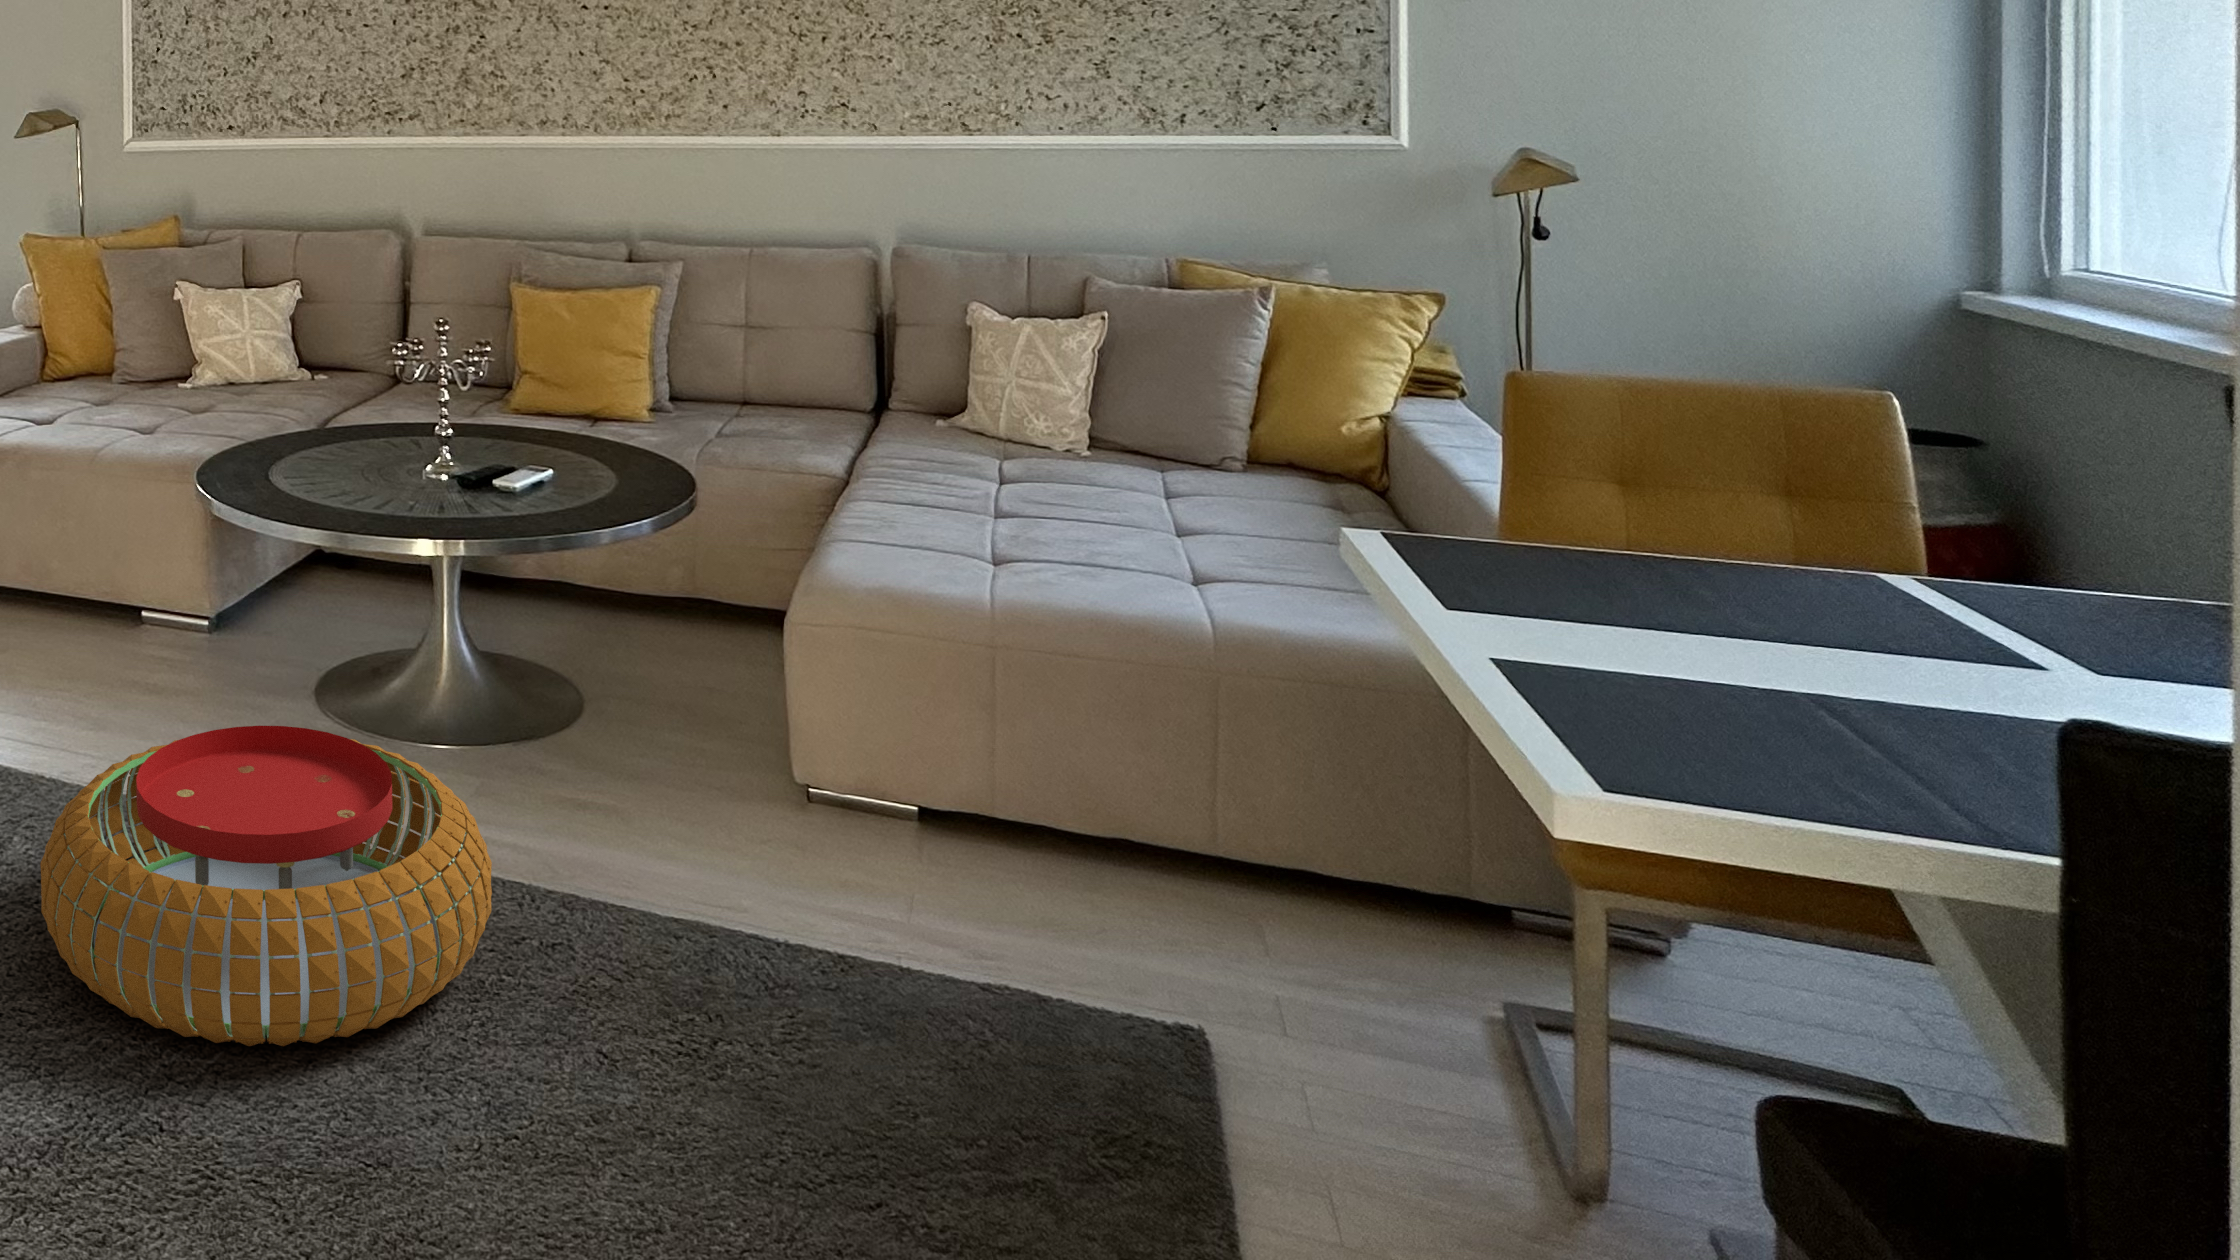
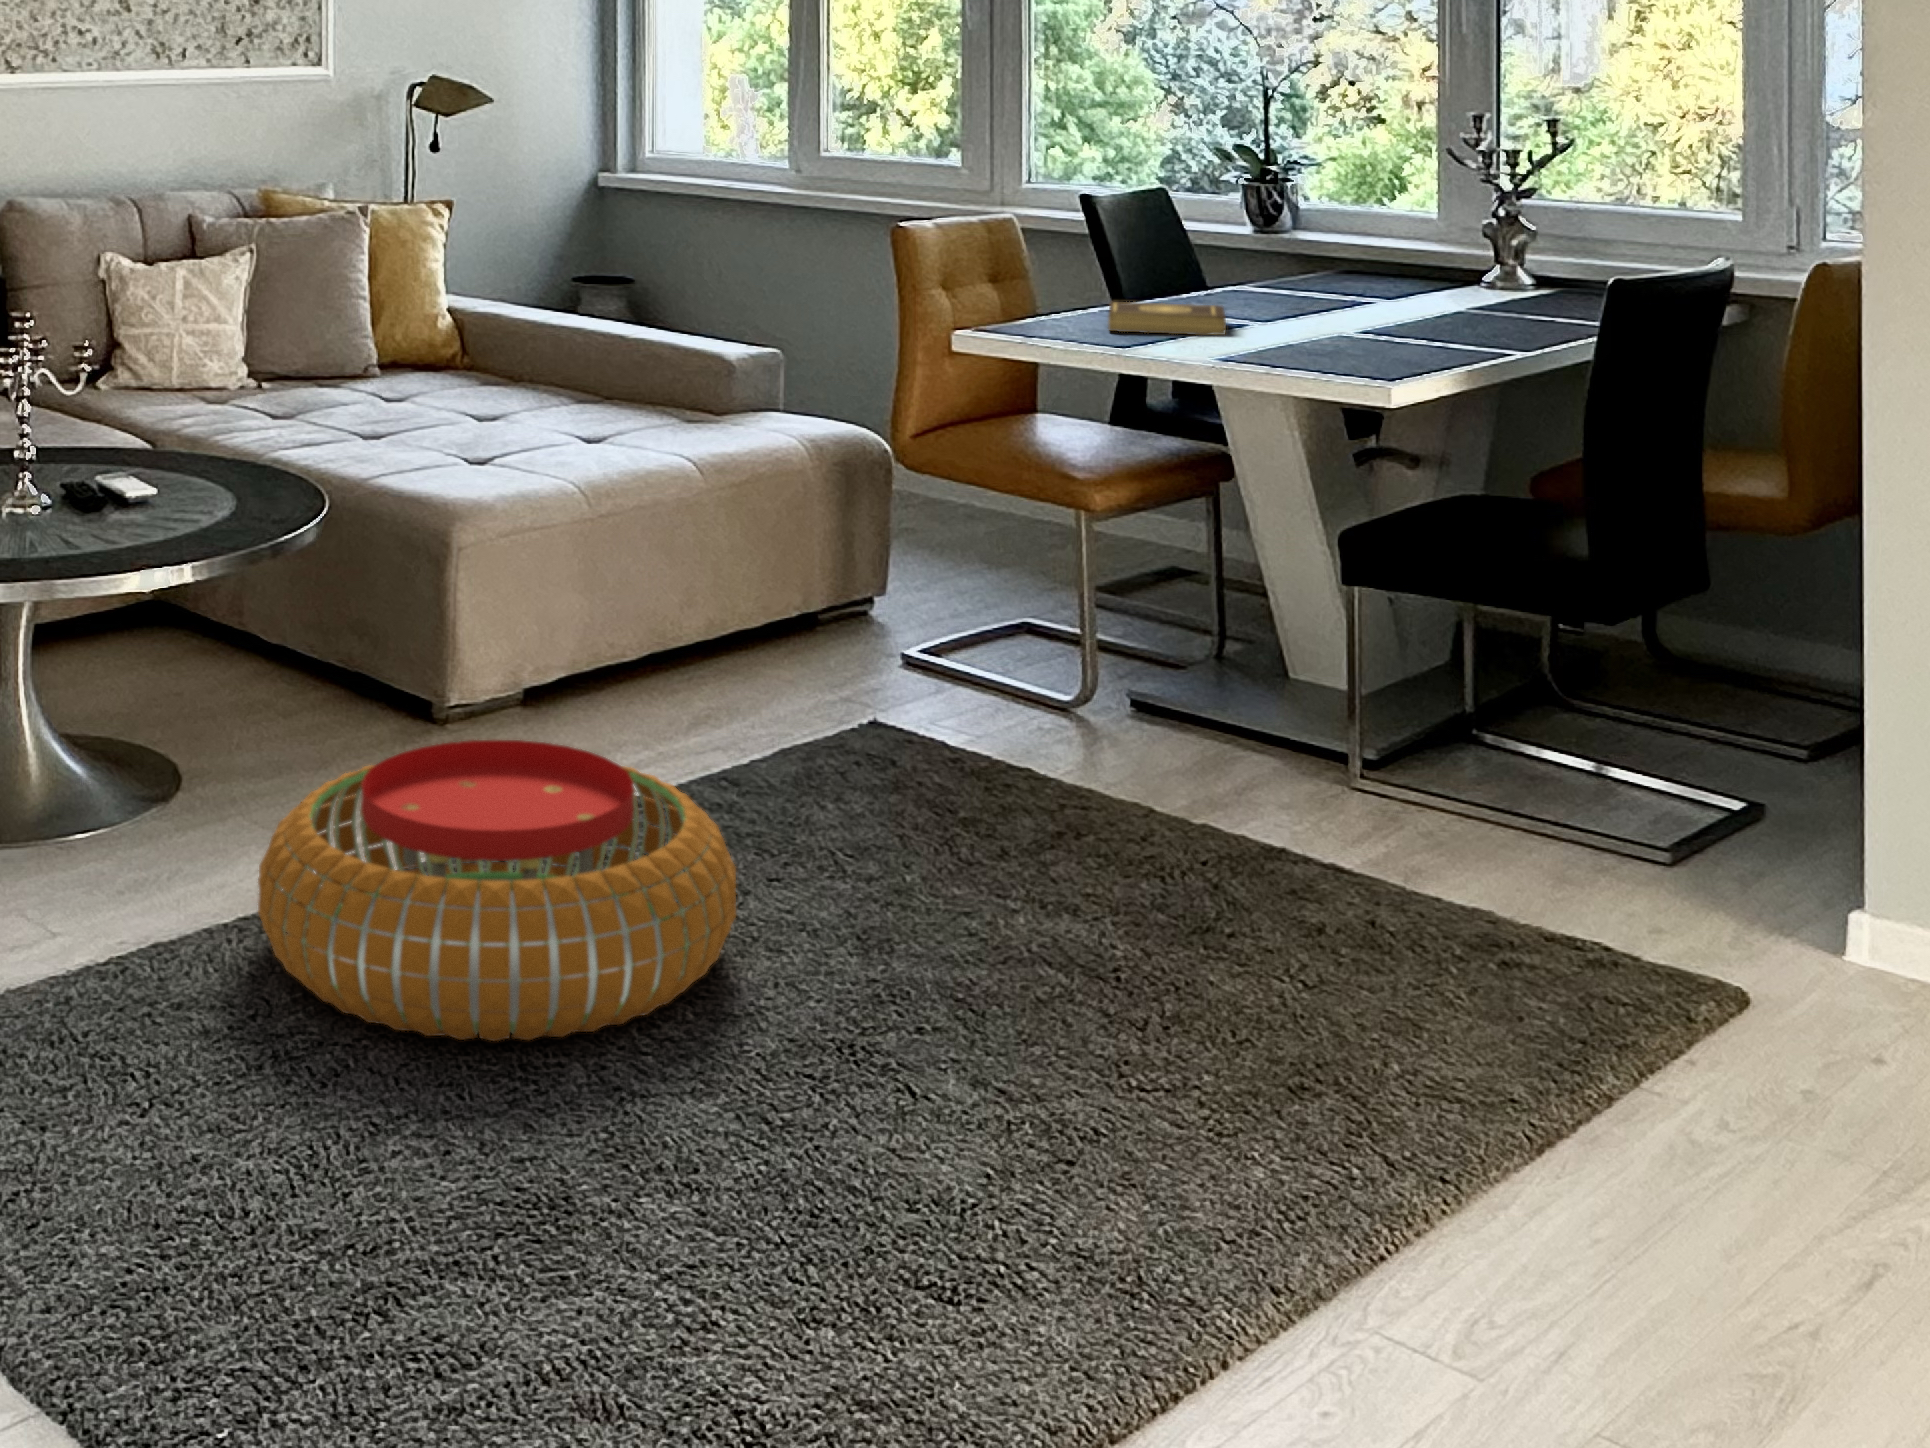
book: none [1694,542,2071,649] -> present [1108,302,1226,335]

